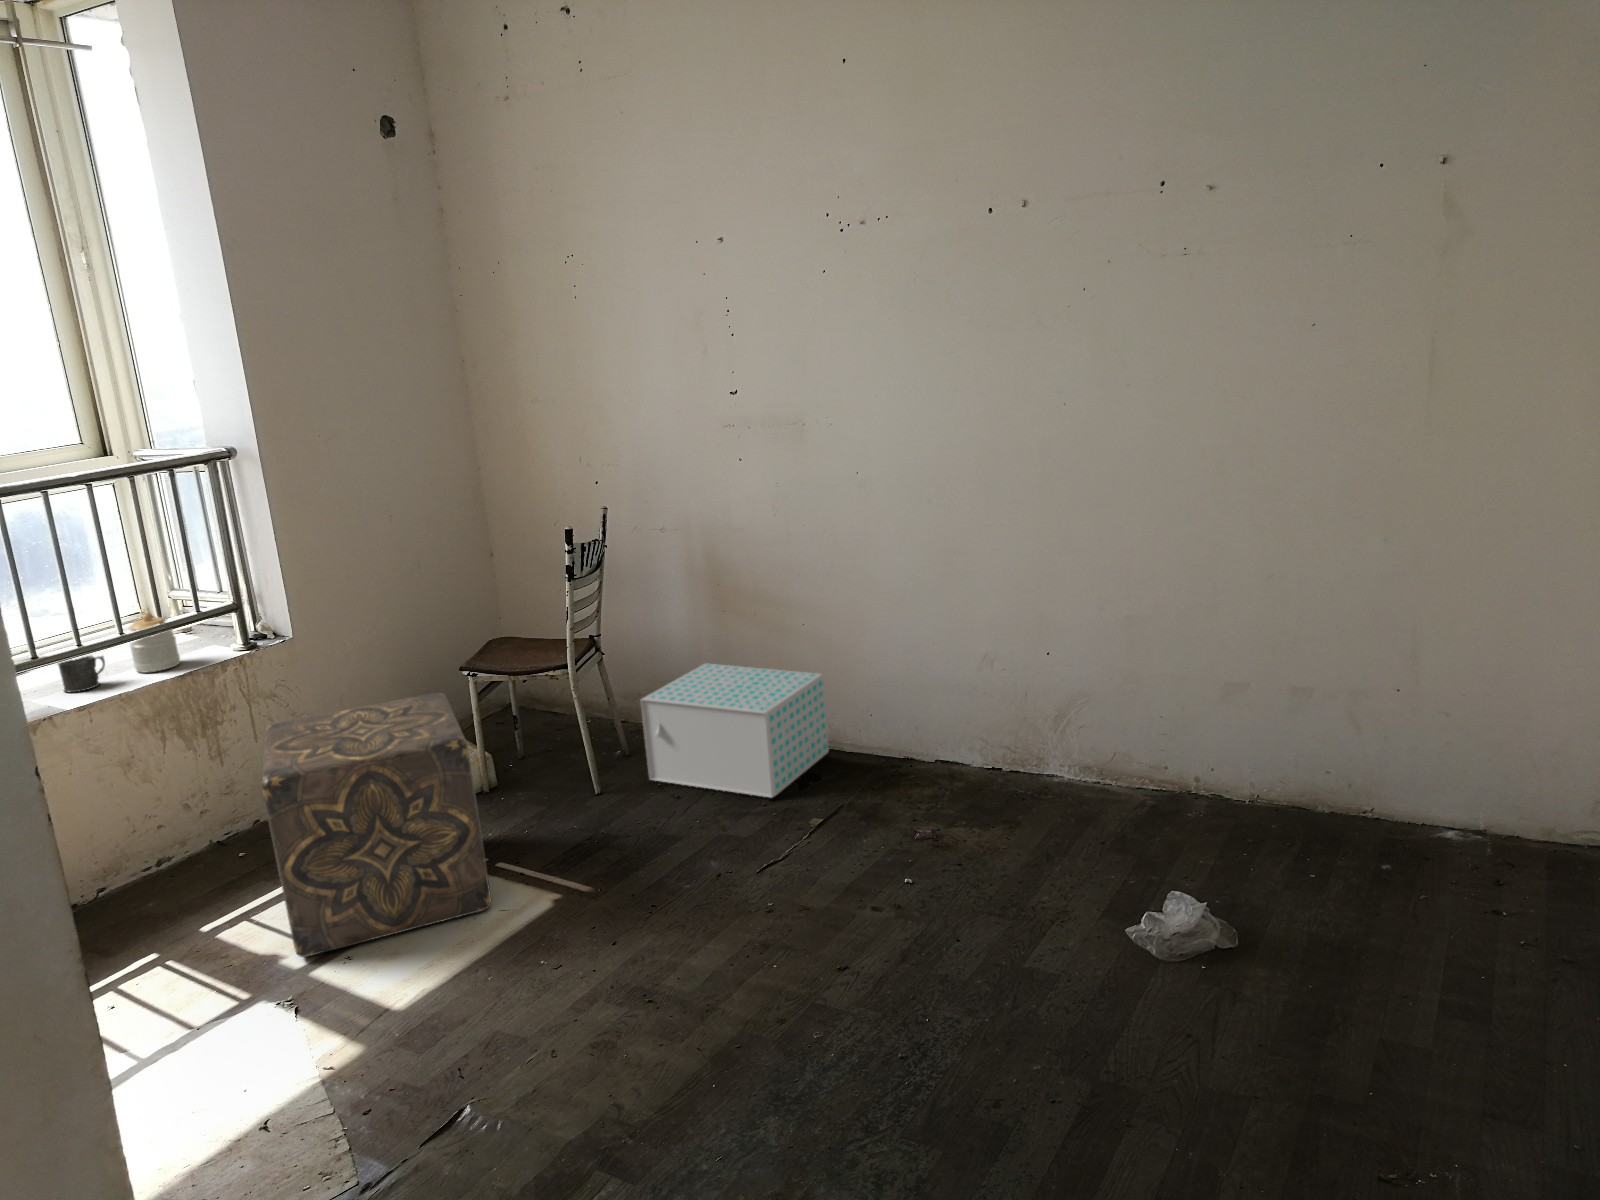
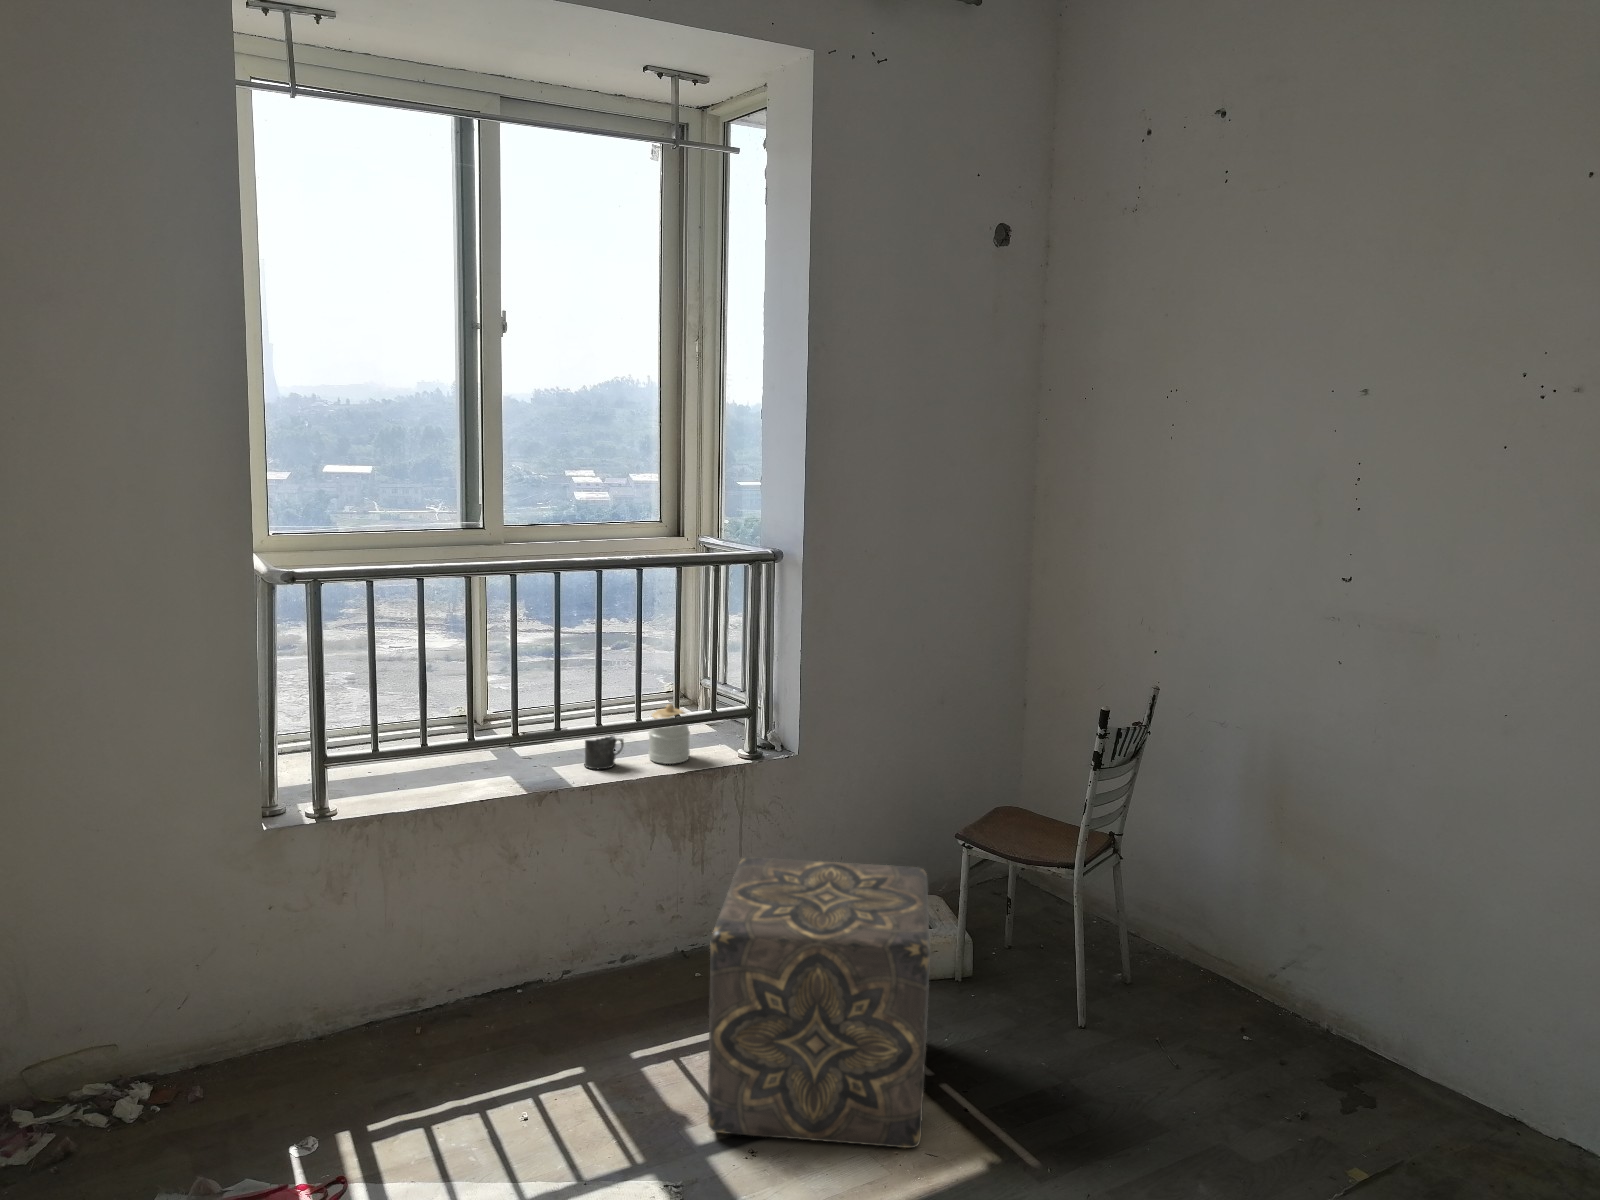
storage box: present [640,663,829,798] -> none [1146,901,1410,1118]

